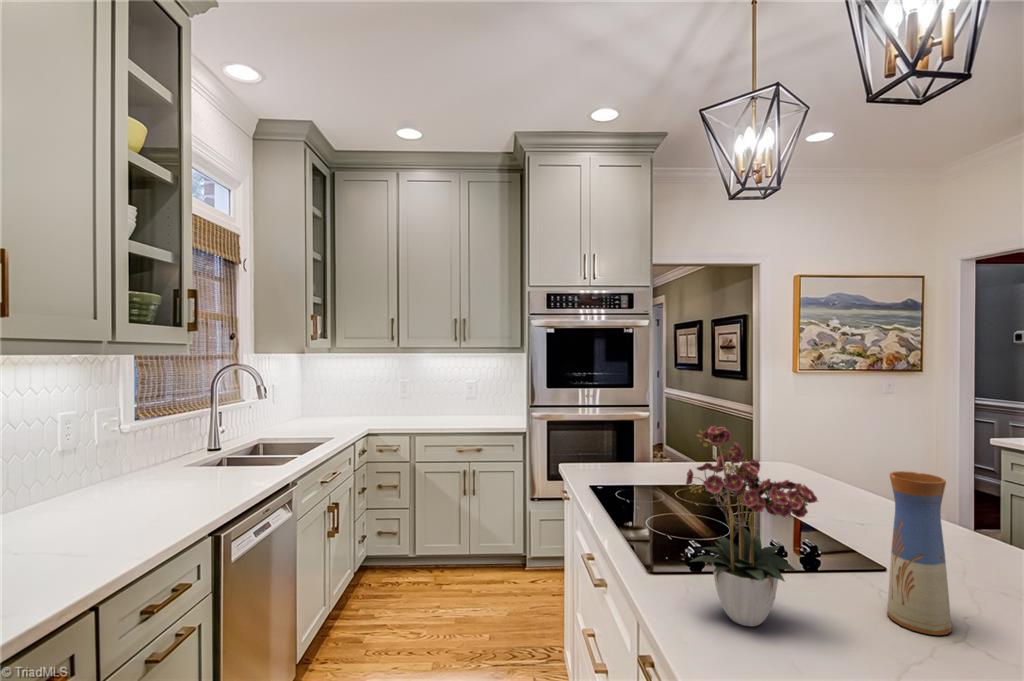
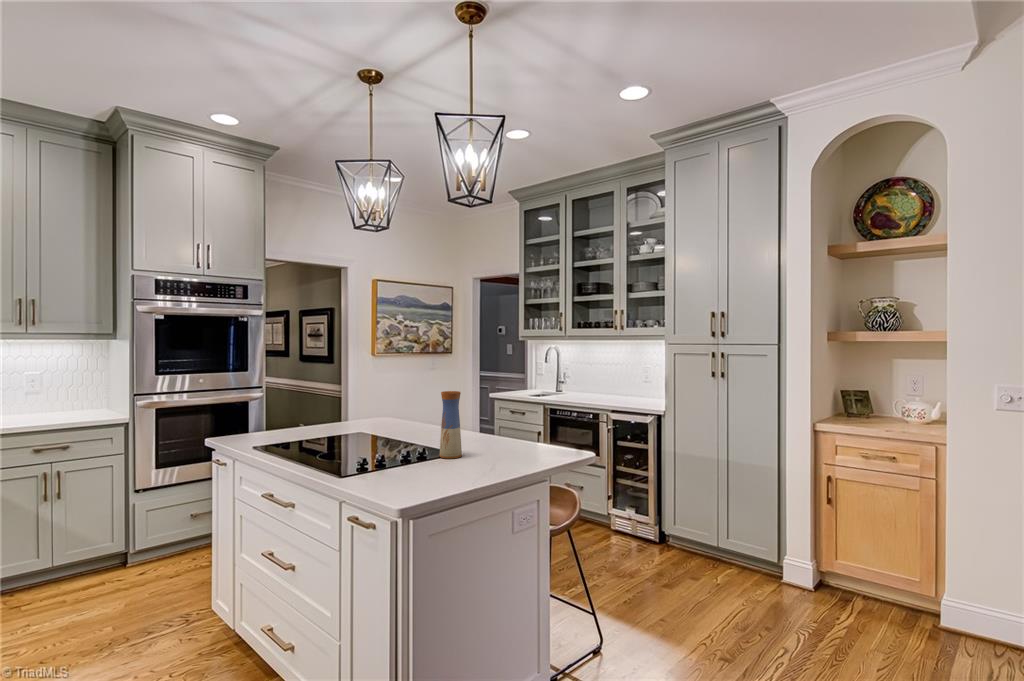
flower arrangement: present [686,426,818,626] -> none [354,369,420,470]

